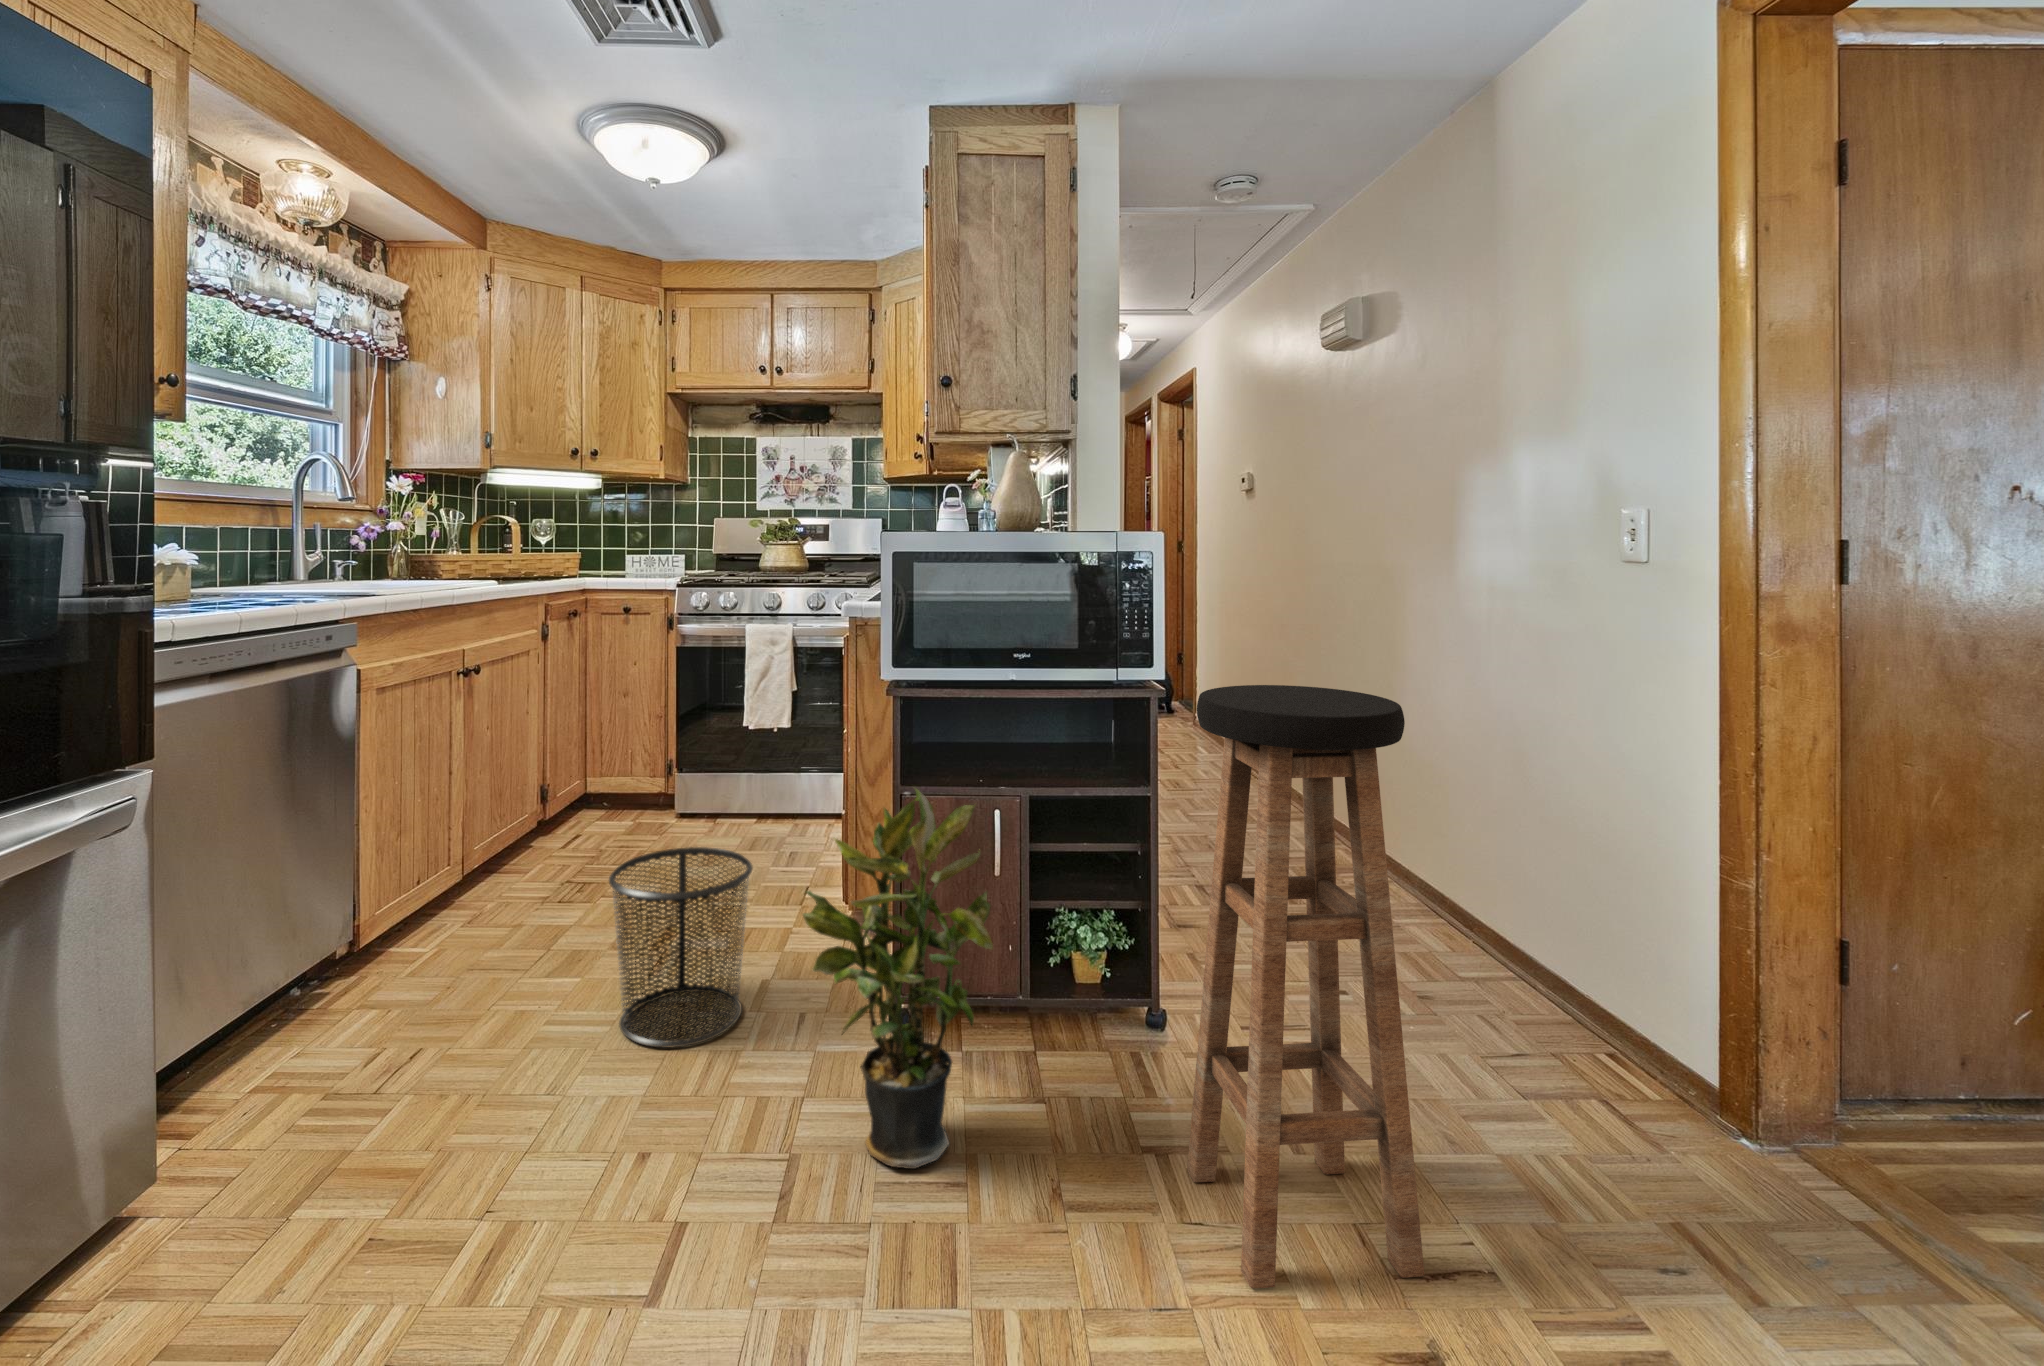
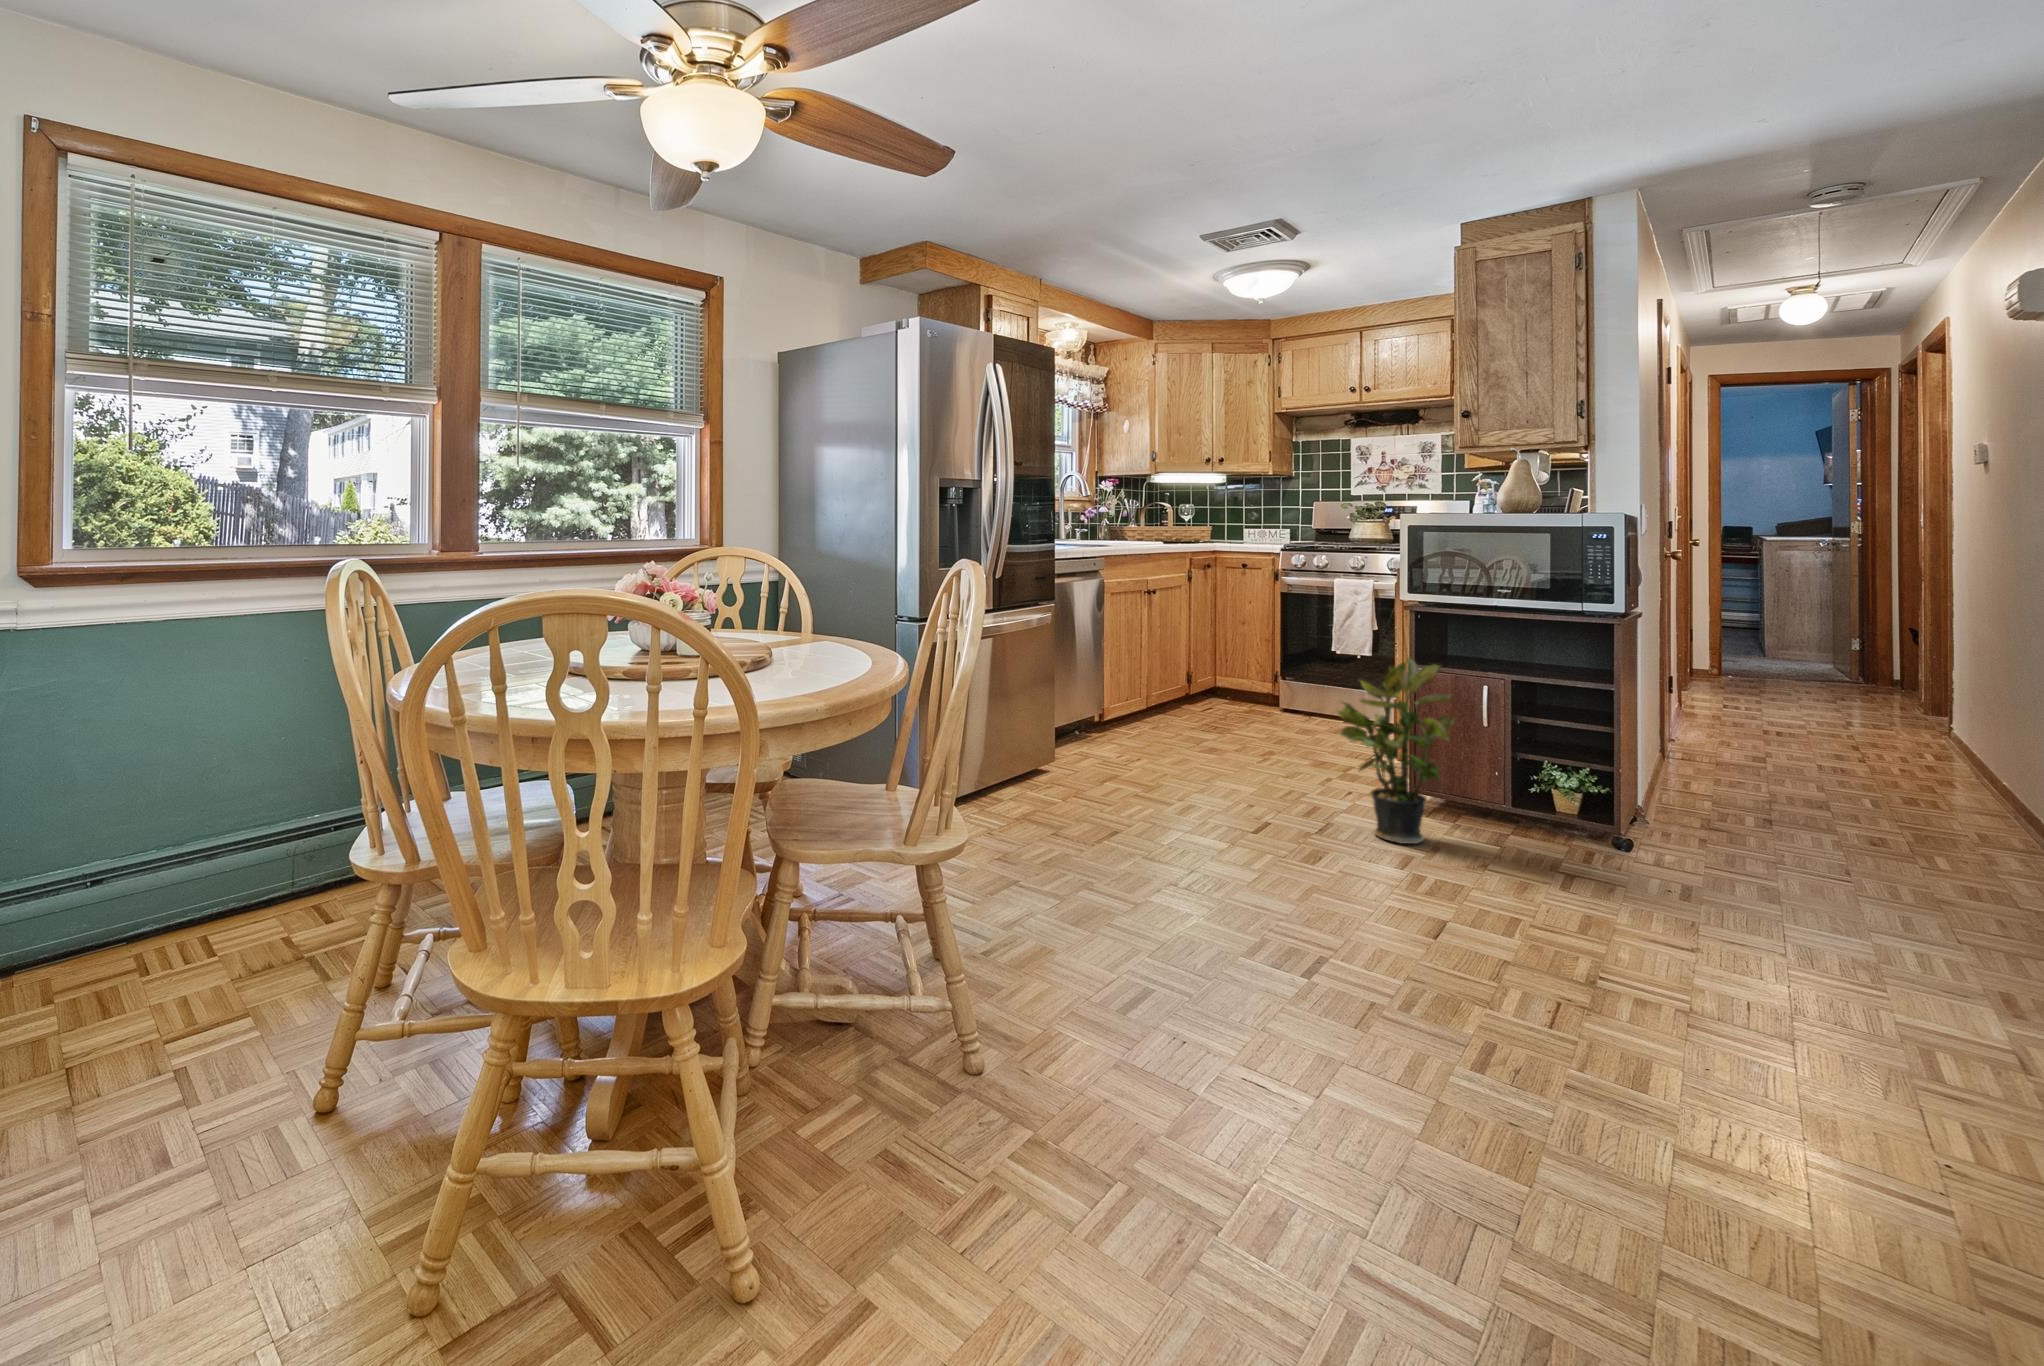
bar stool: present [1187,685,1424,1288] -> none [1573,609,1721,934]
waste bin: present [609,847,753,1048] -> none [1235,694,1320,790]

